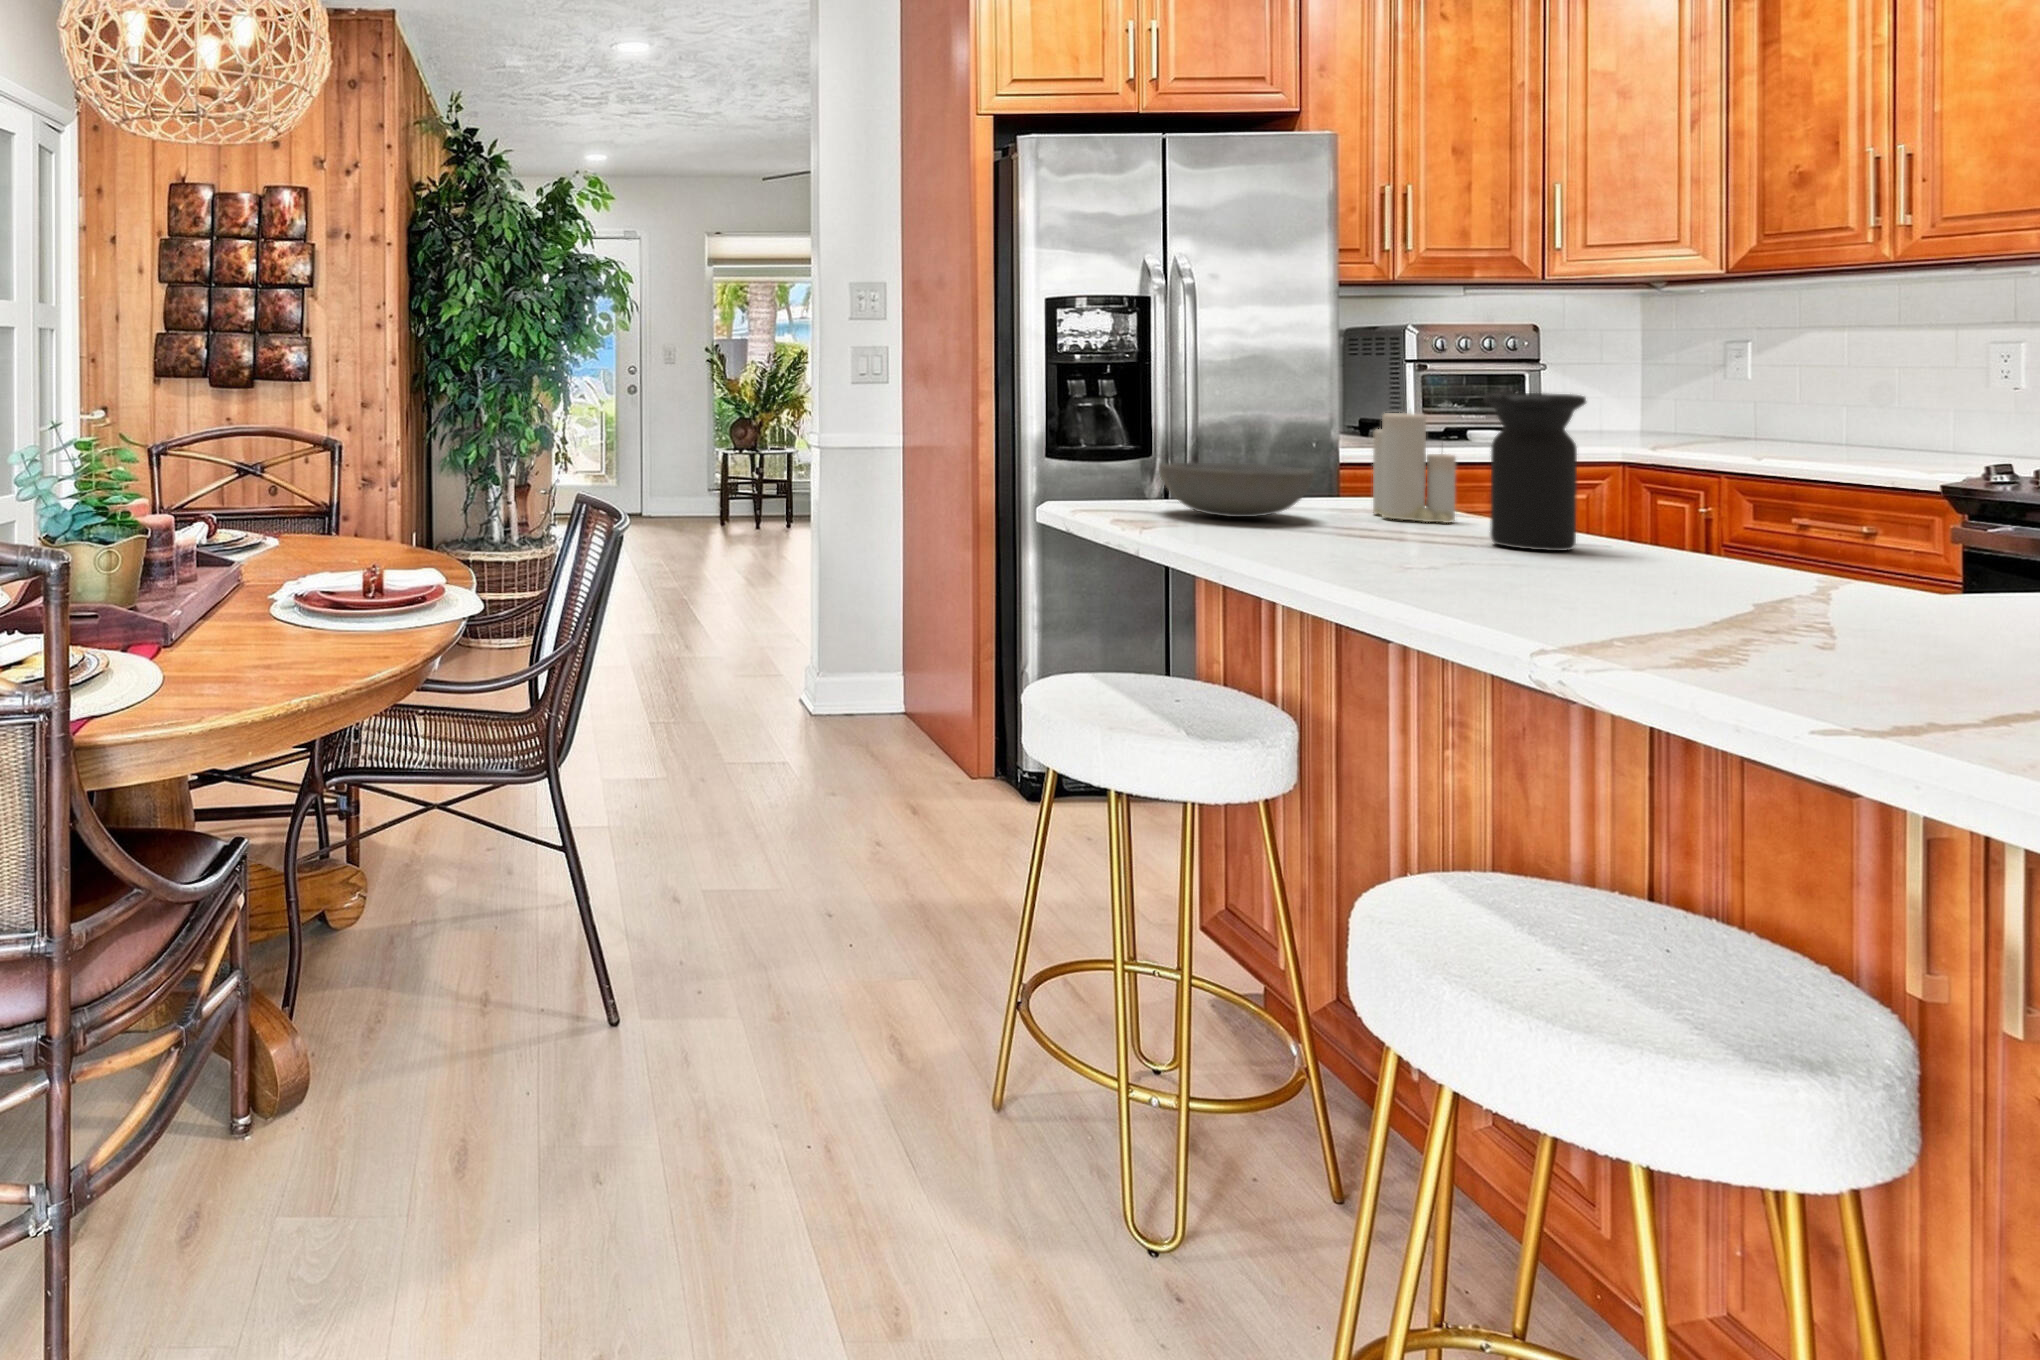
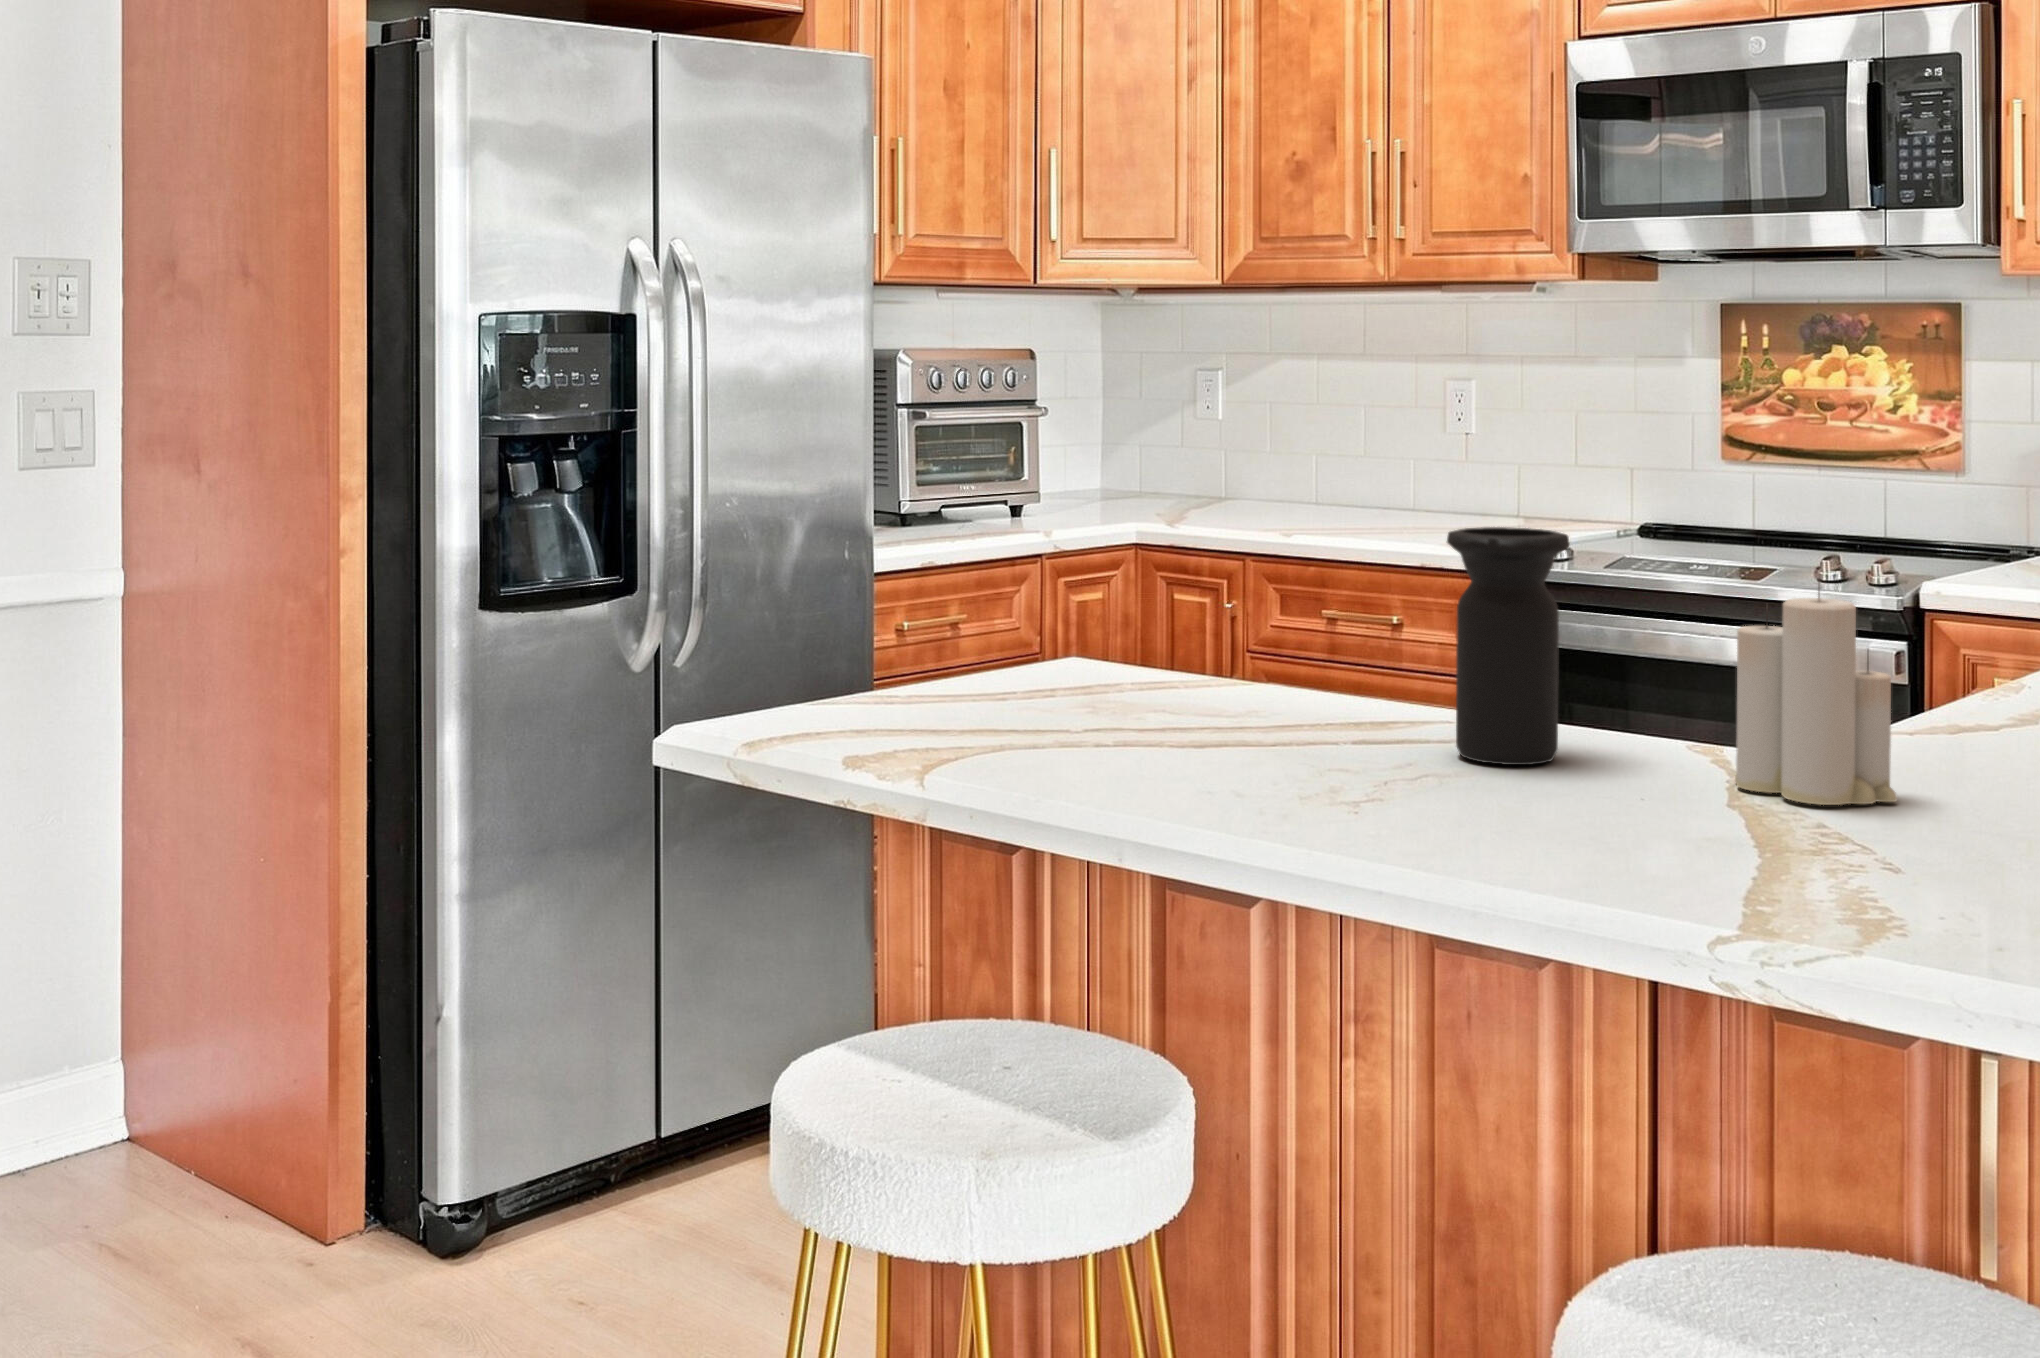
candle: present [1373,406,1456,522] -> present [1735,579,1897,805]
bowl: present [1159,463,1314,517] -> none [968,650,1203,751]

